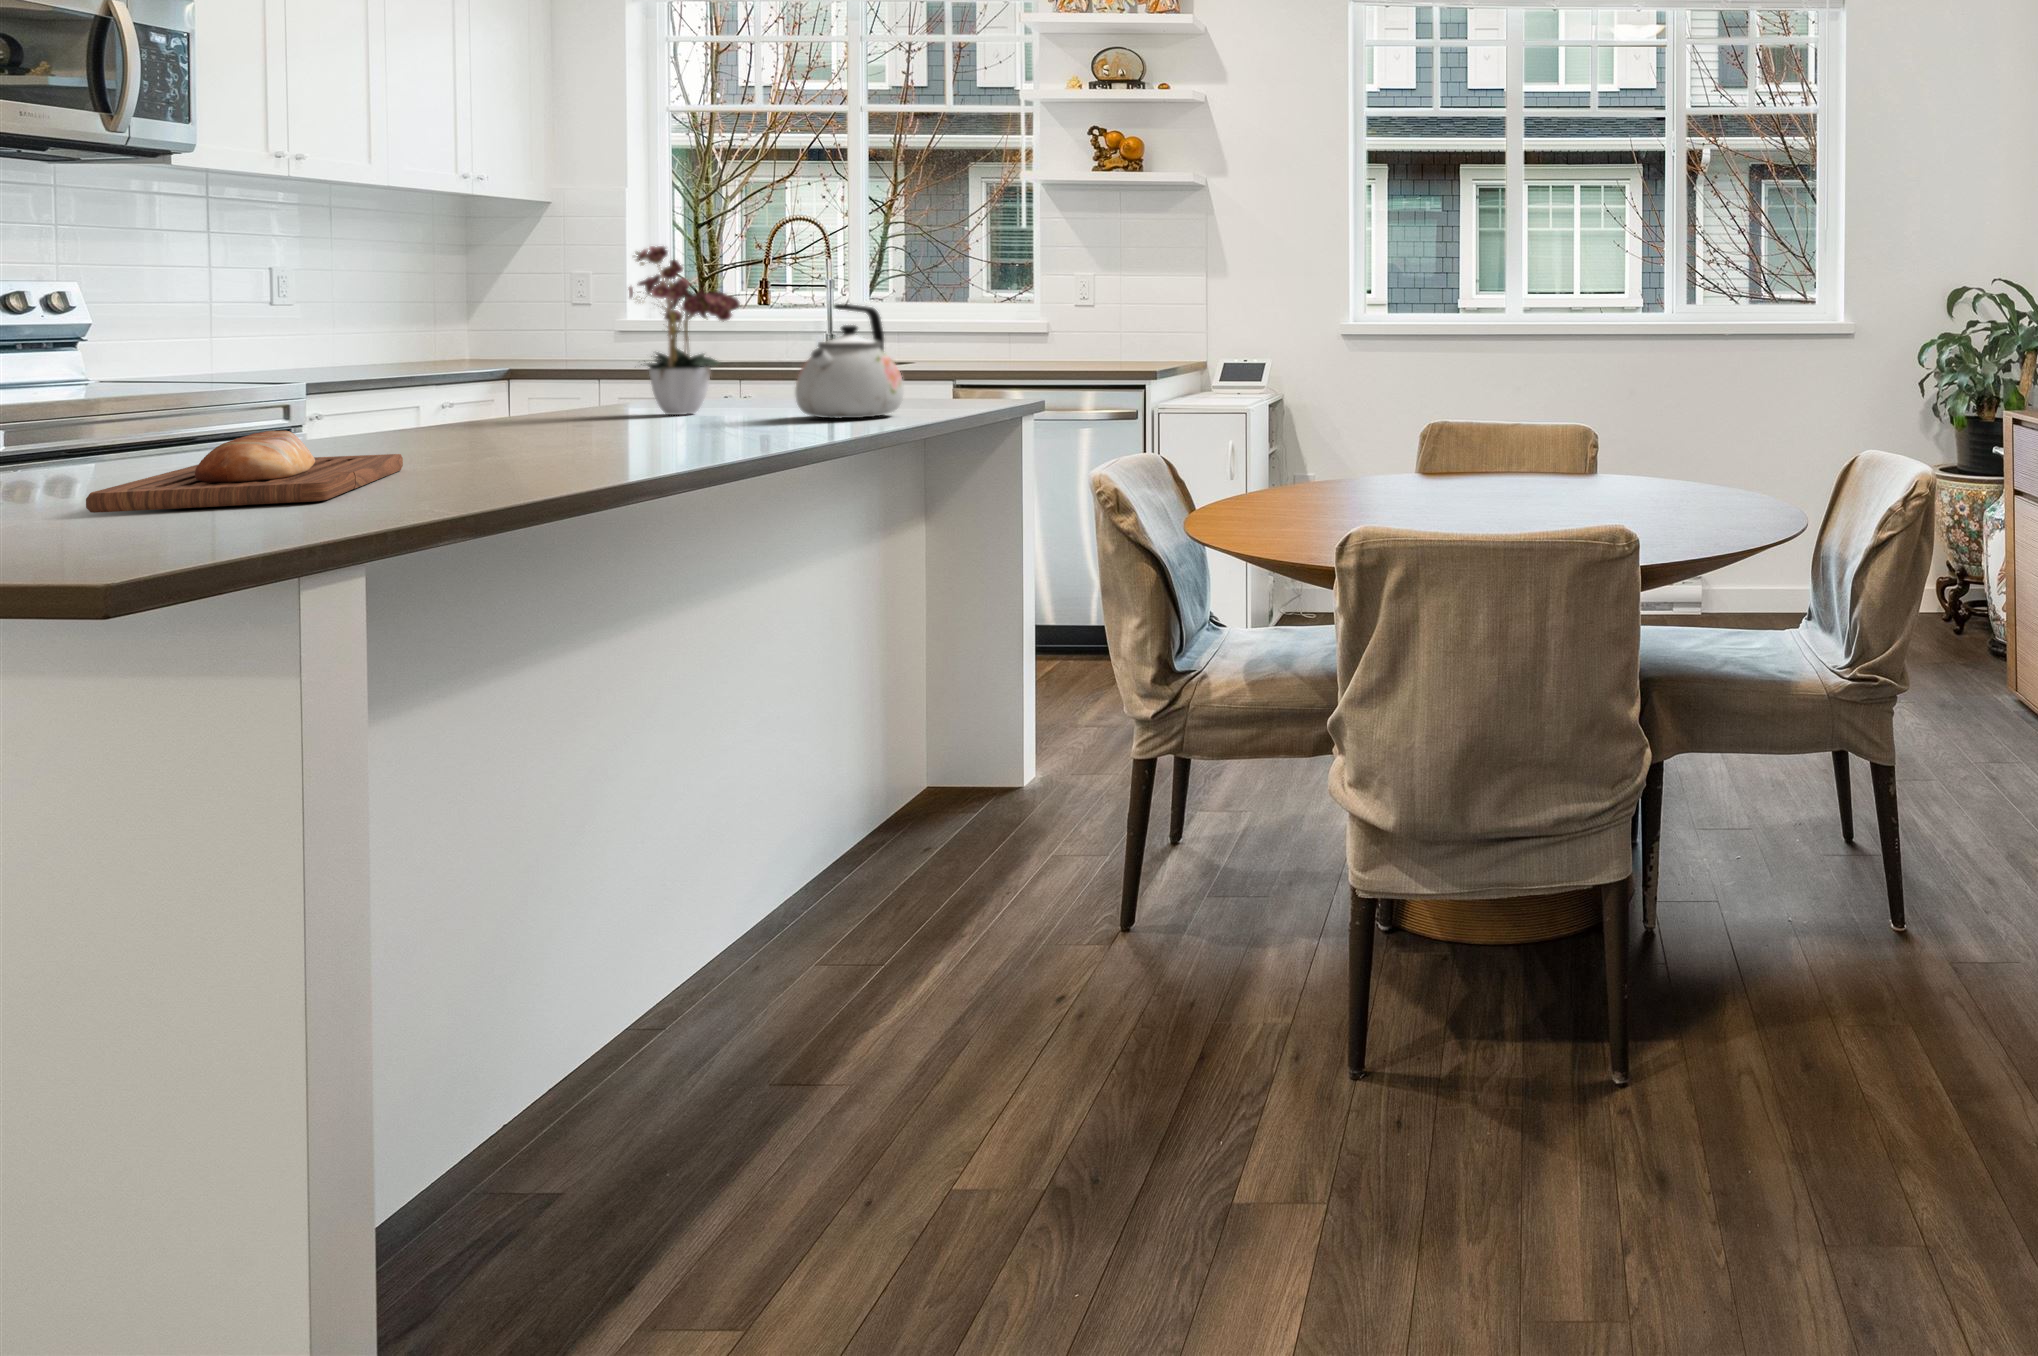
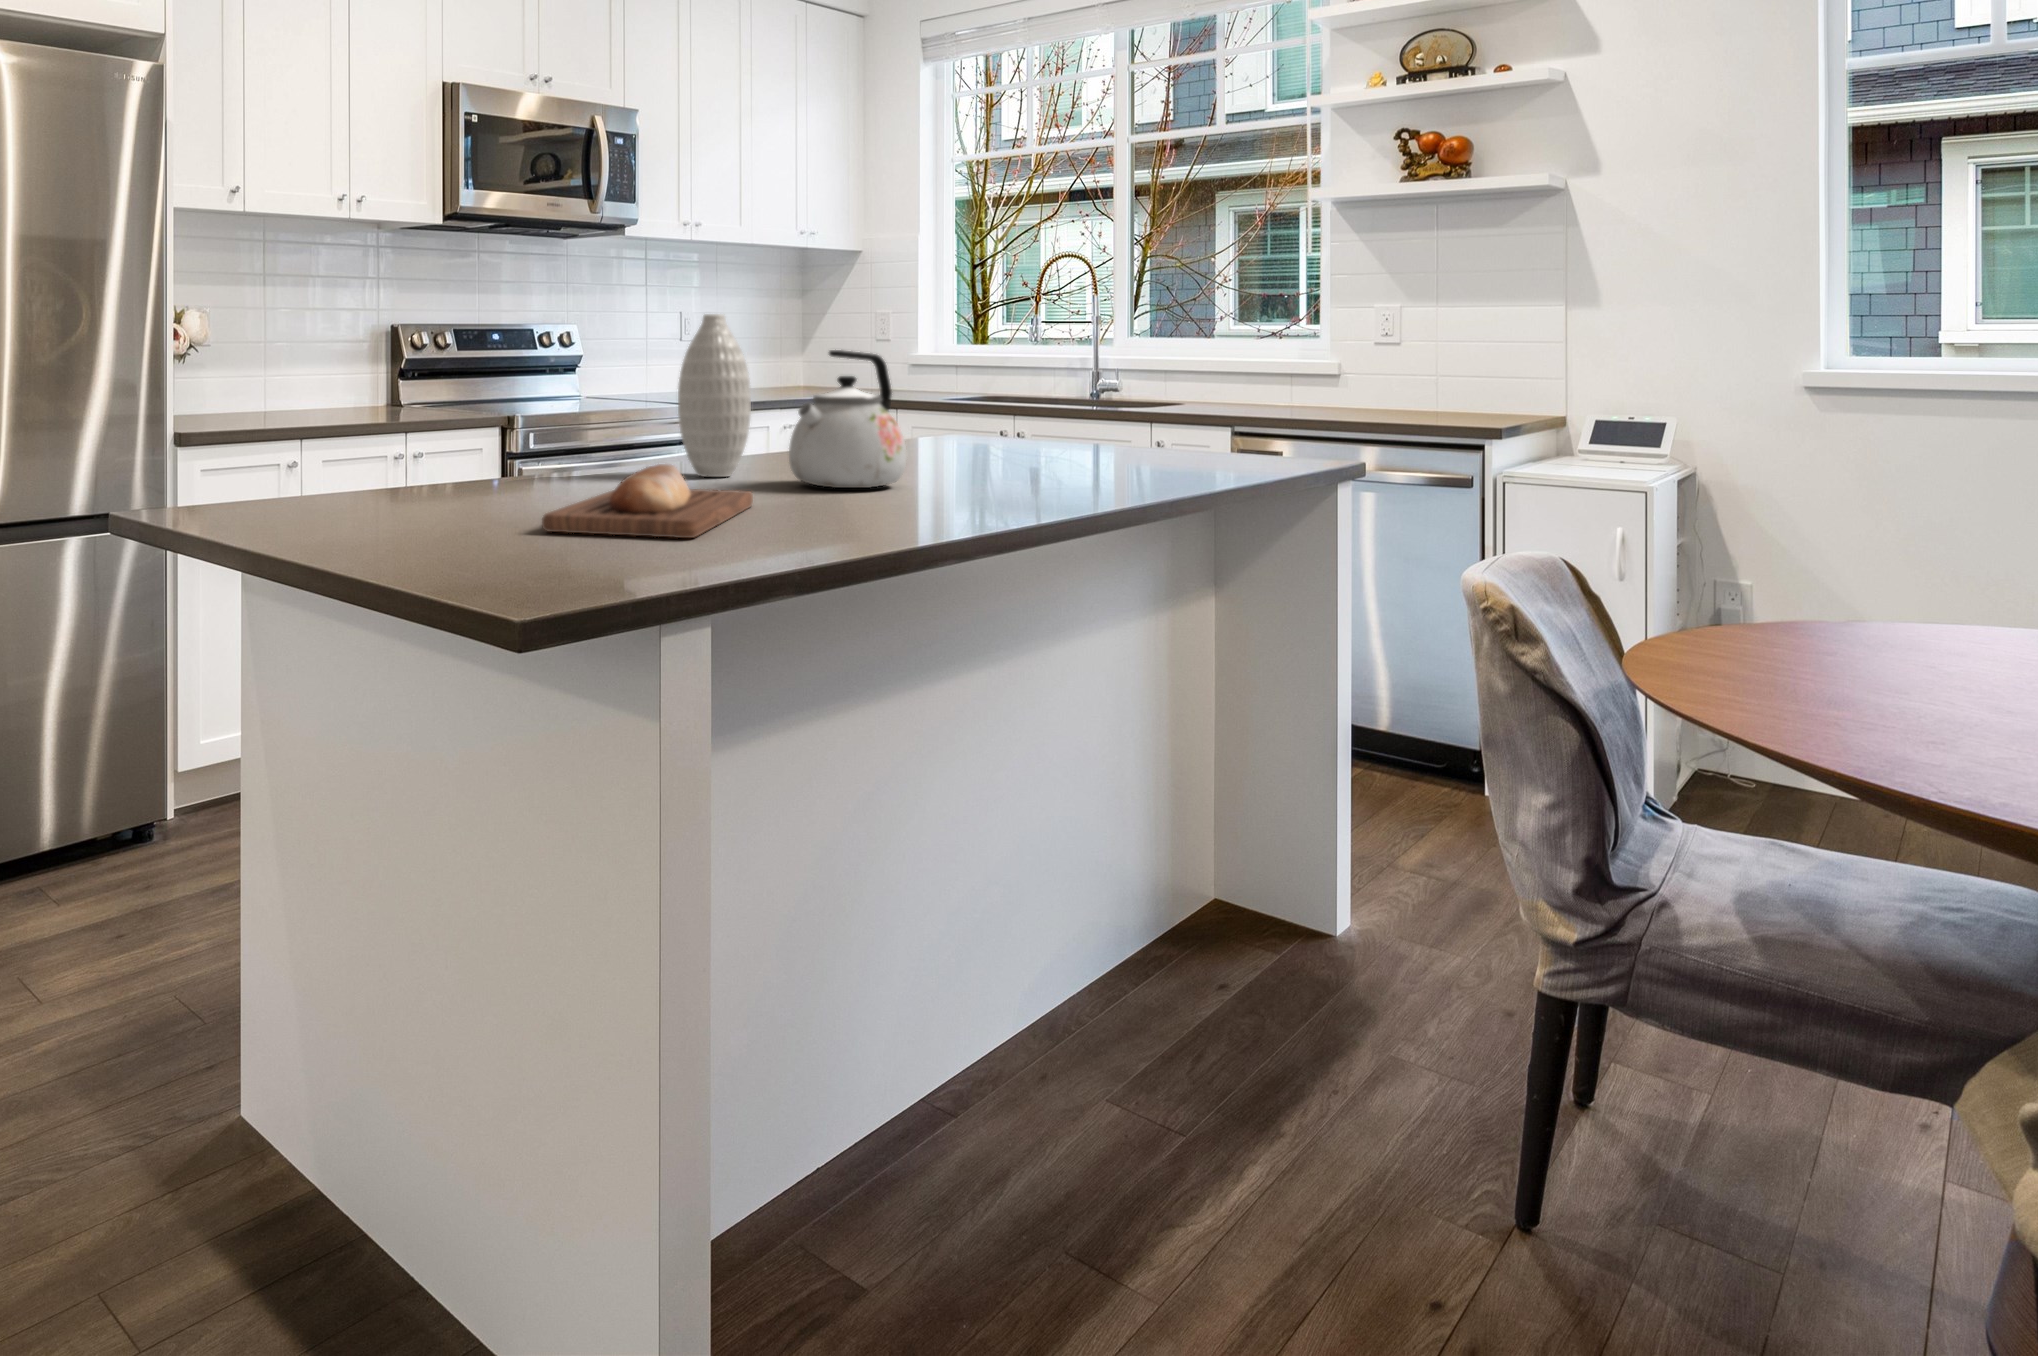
flower arrangement: present [629,246,740,415] -> none [924,280,1038,459]
vase: none [288,266,396,449] -> present [678,314,751,477]
kettle: present [795,304,904,418] -> present [789,350,907,488]

